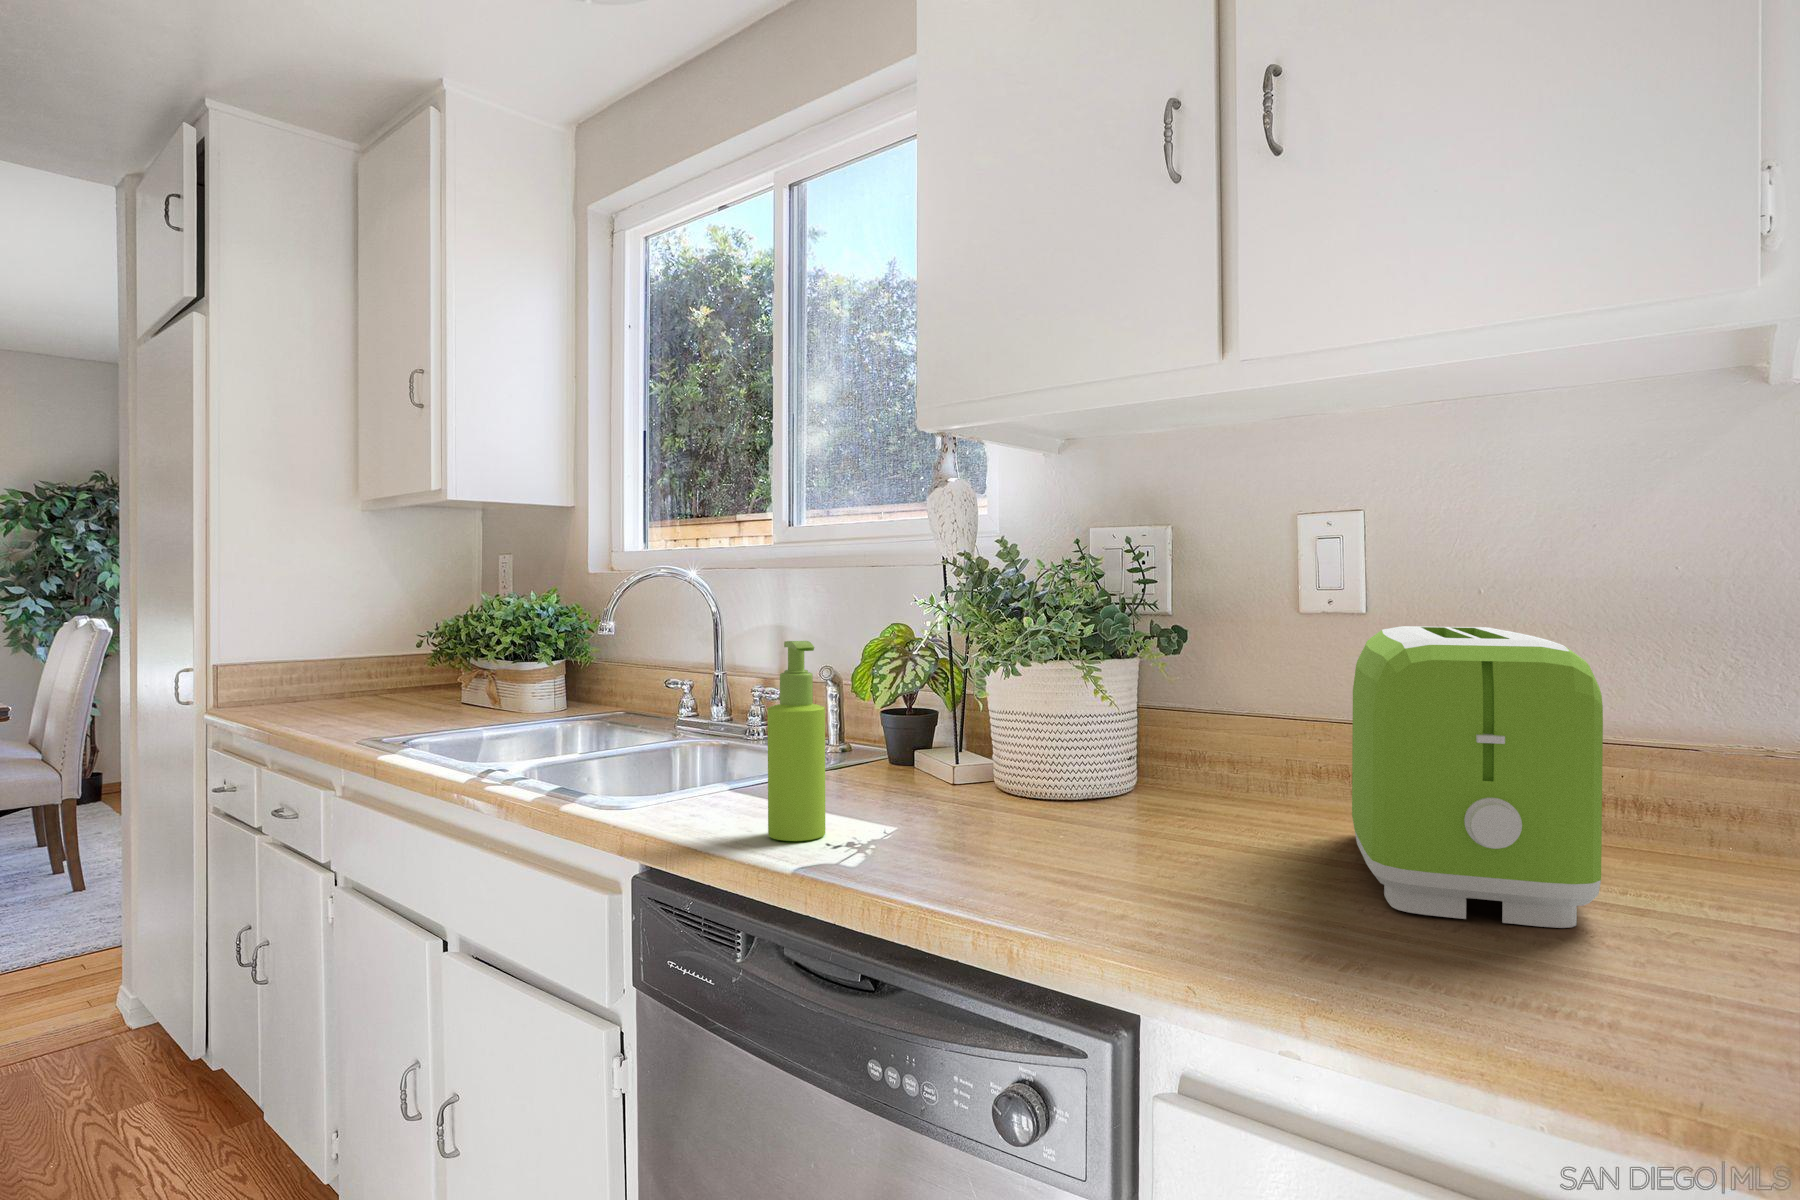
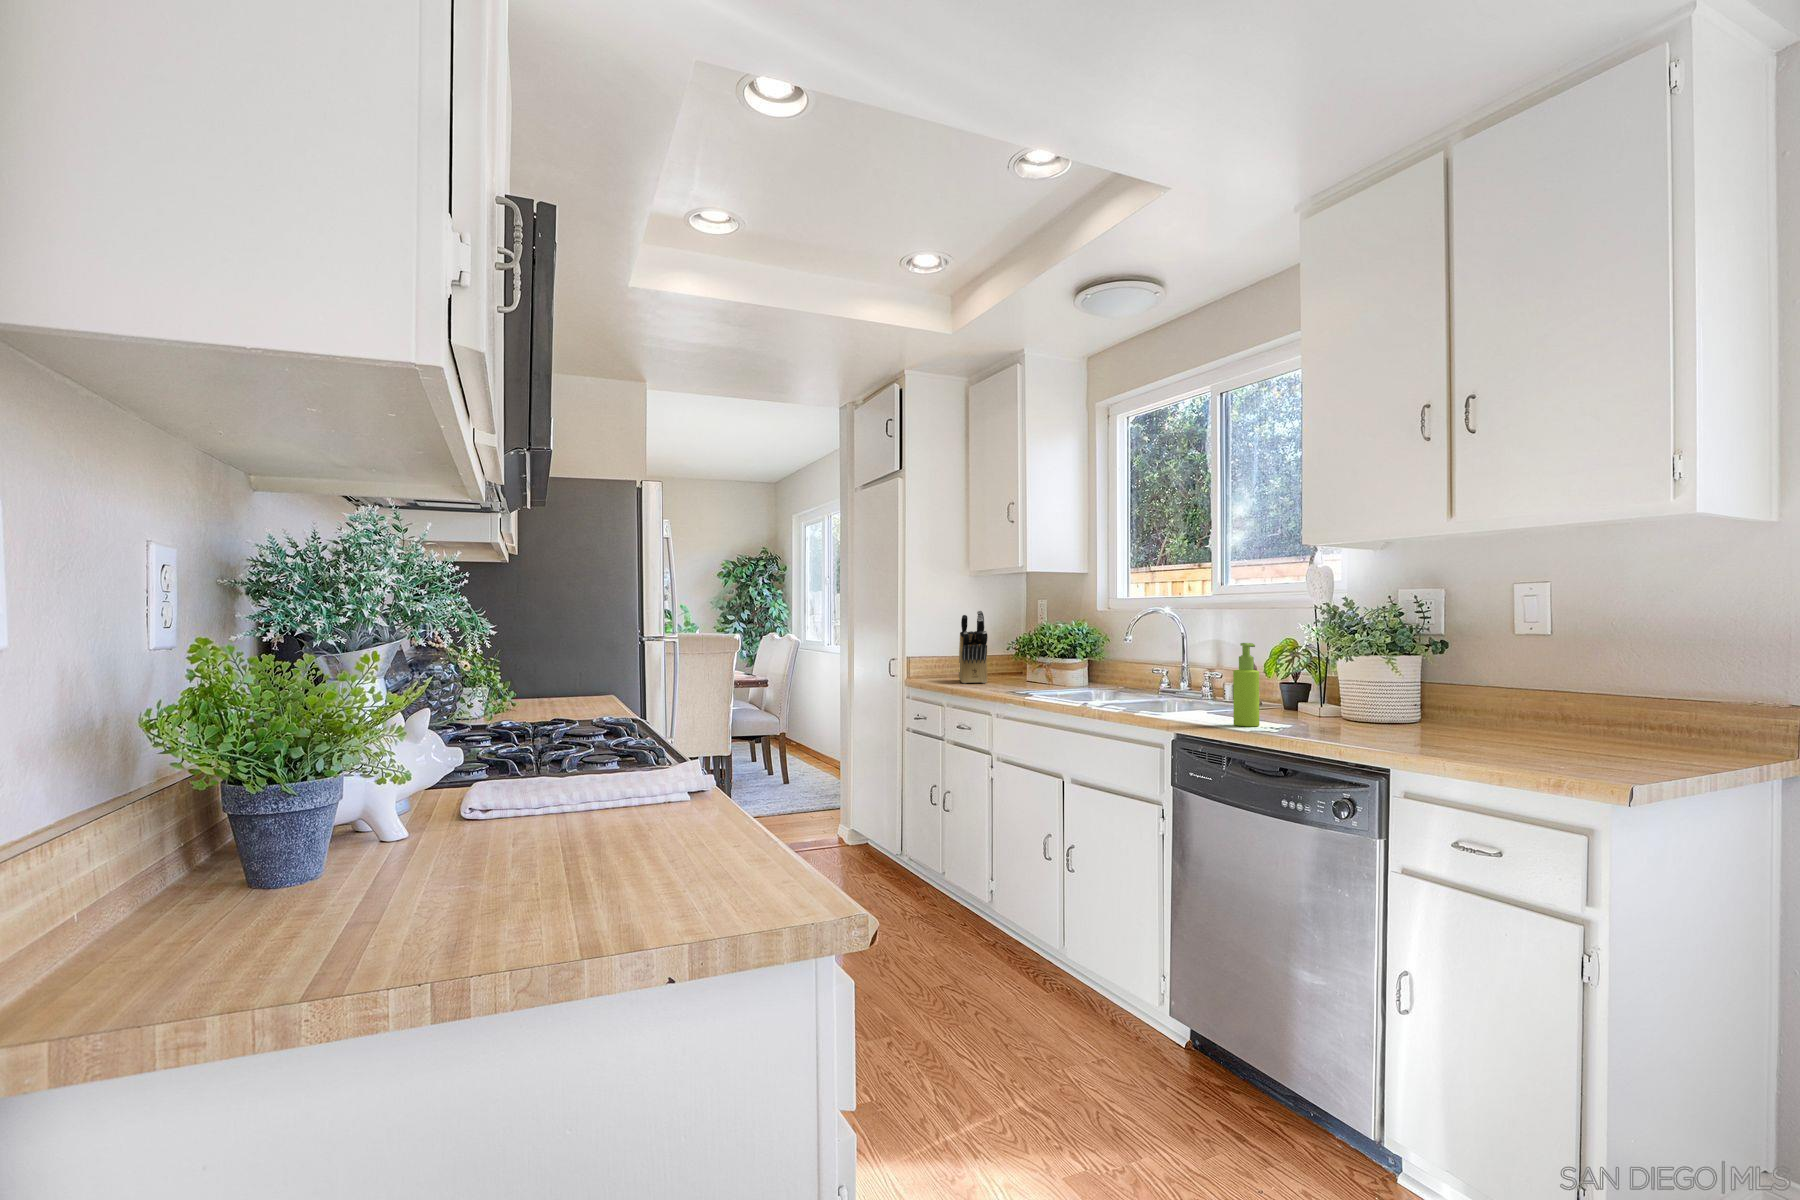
knife block: none [322,575,390,714] -> present [959,611,988,684]
toaster: present [1352,626,1603,928] -> none [1498,641,1612,756]

